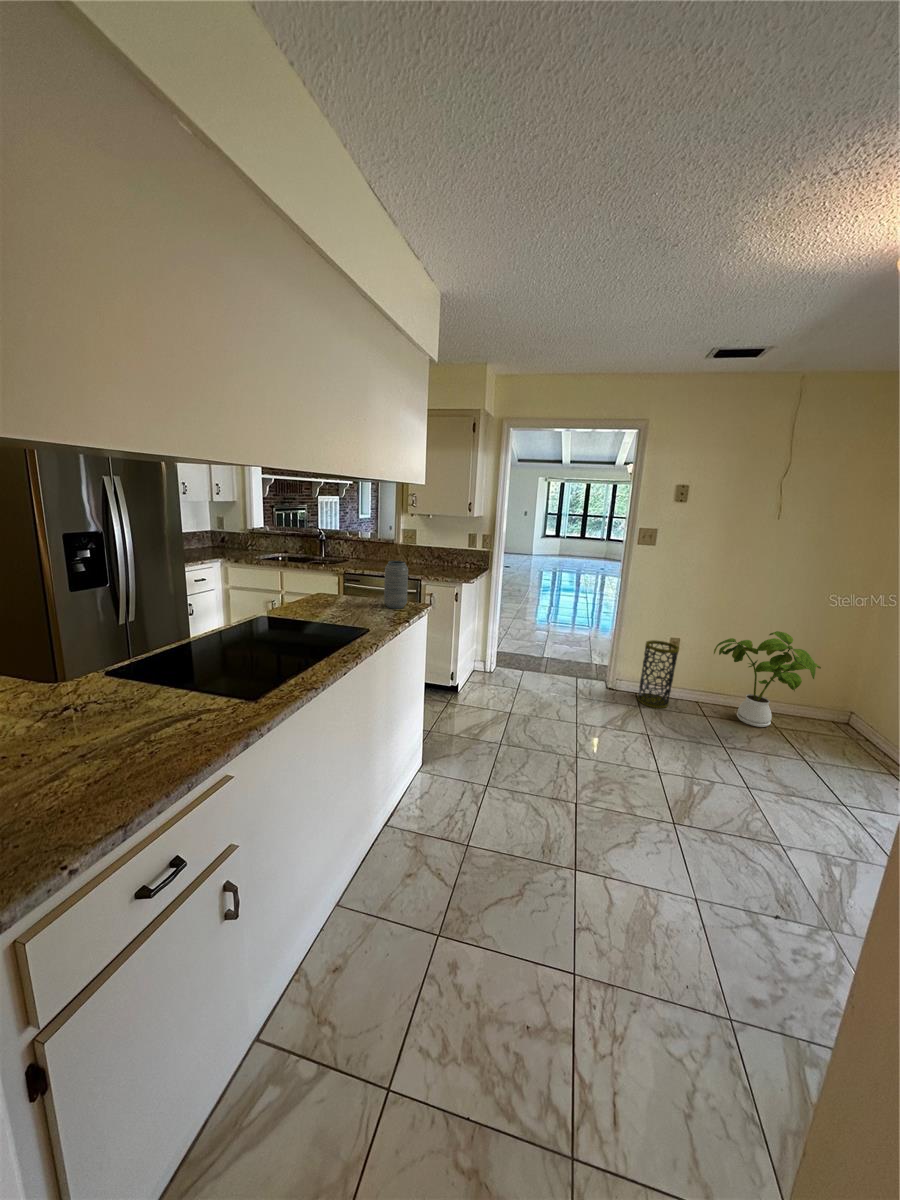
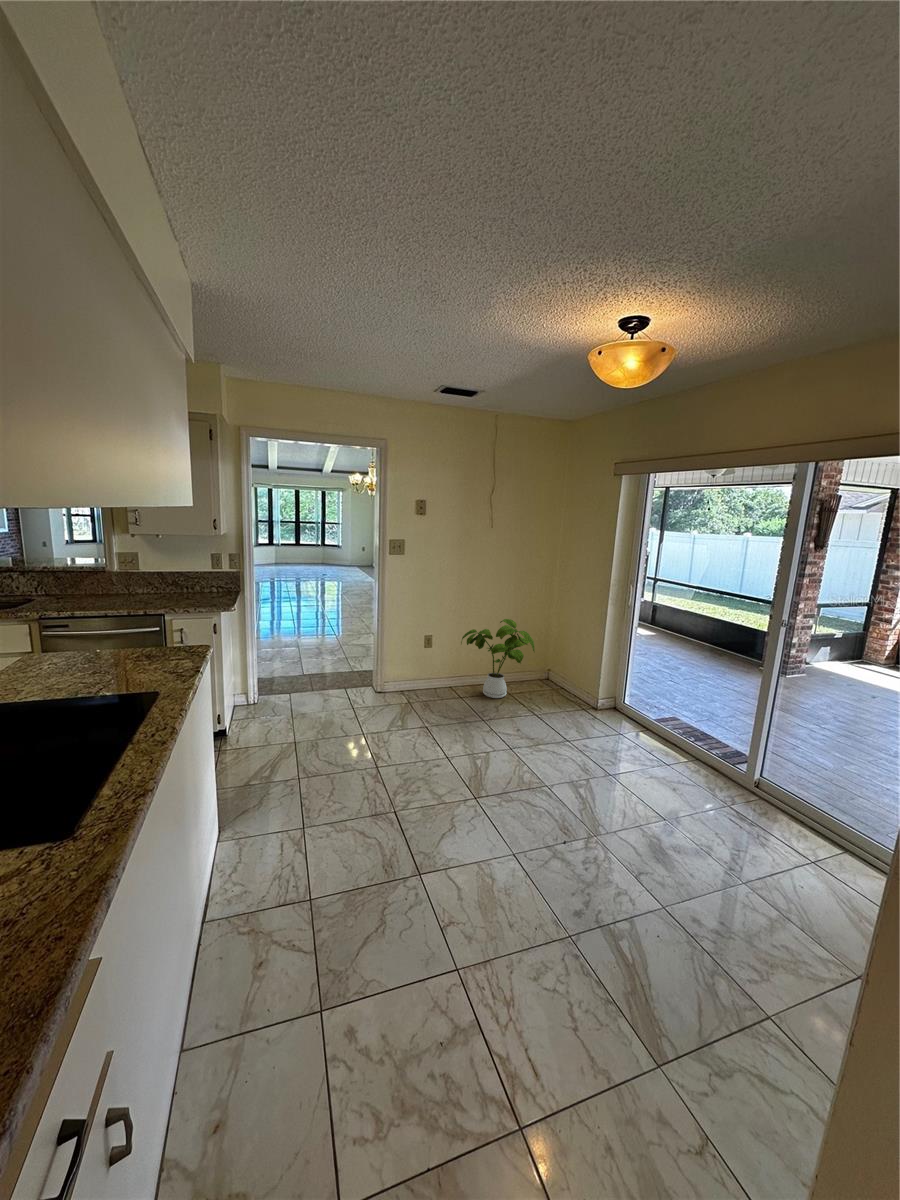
vase: present [384,561,408,609] -> none [145,598,180,658]
trash can: present [638,640,679,708] -> none [406,641,436,702]

